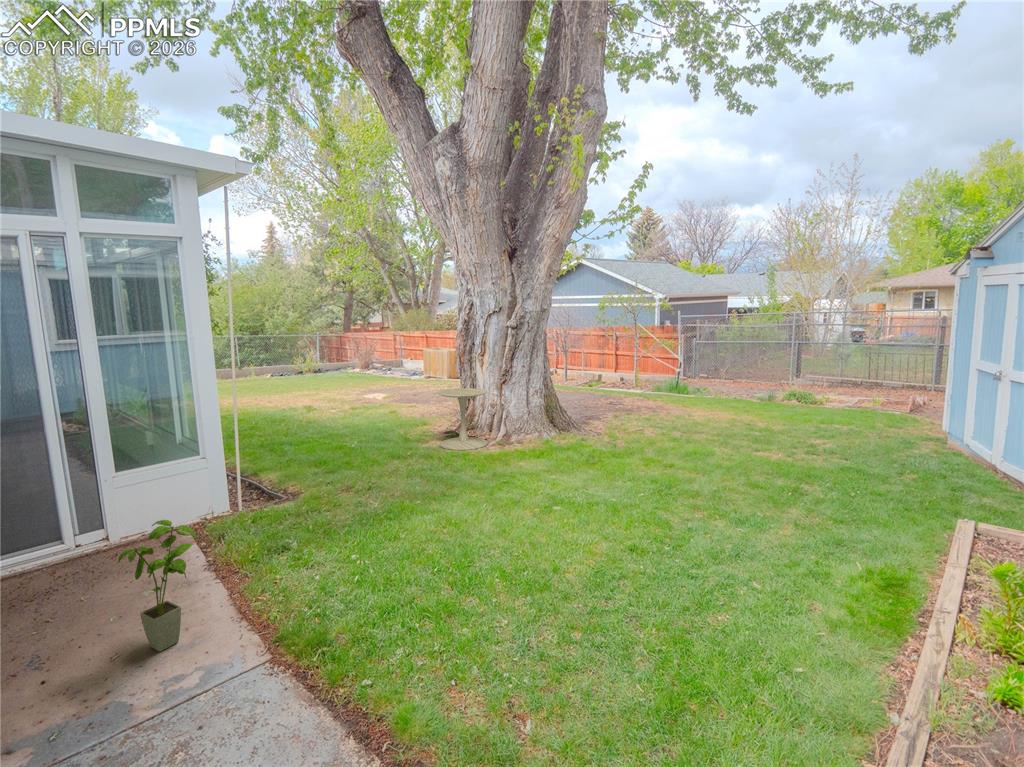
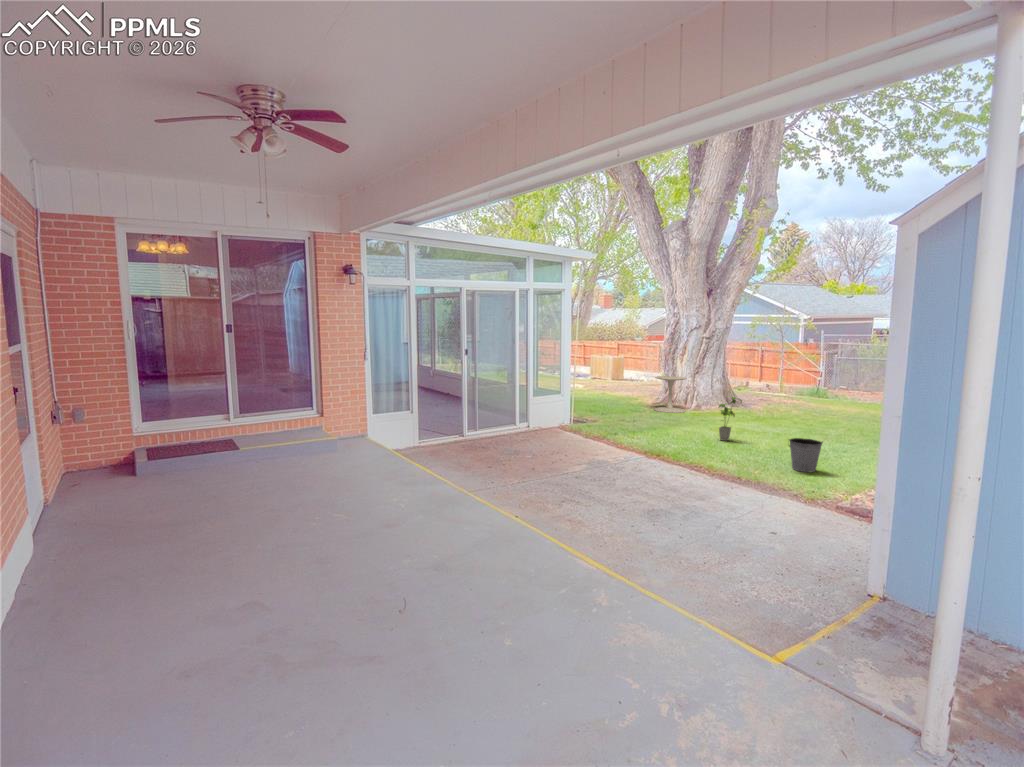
house plant: present [118,520,197,651] -> present [719,397,742,441]
bucket: none [599,604,686,723] -> present [789,438,823,472]

